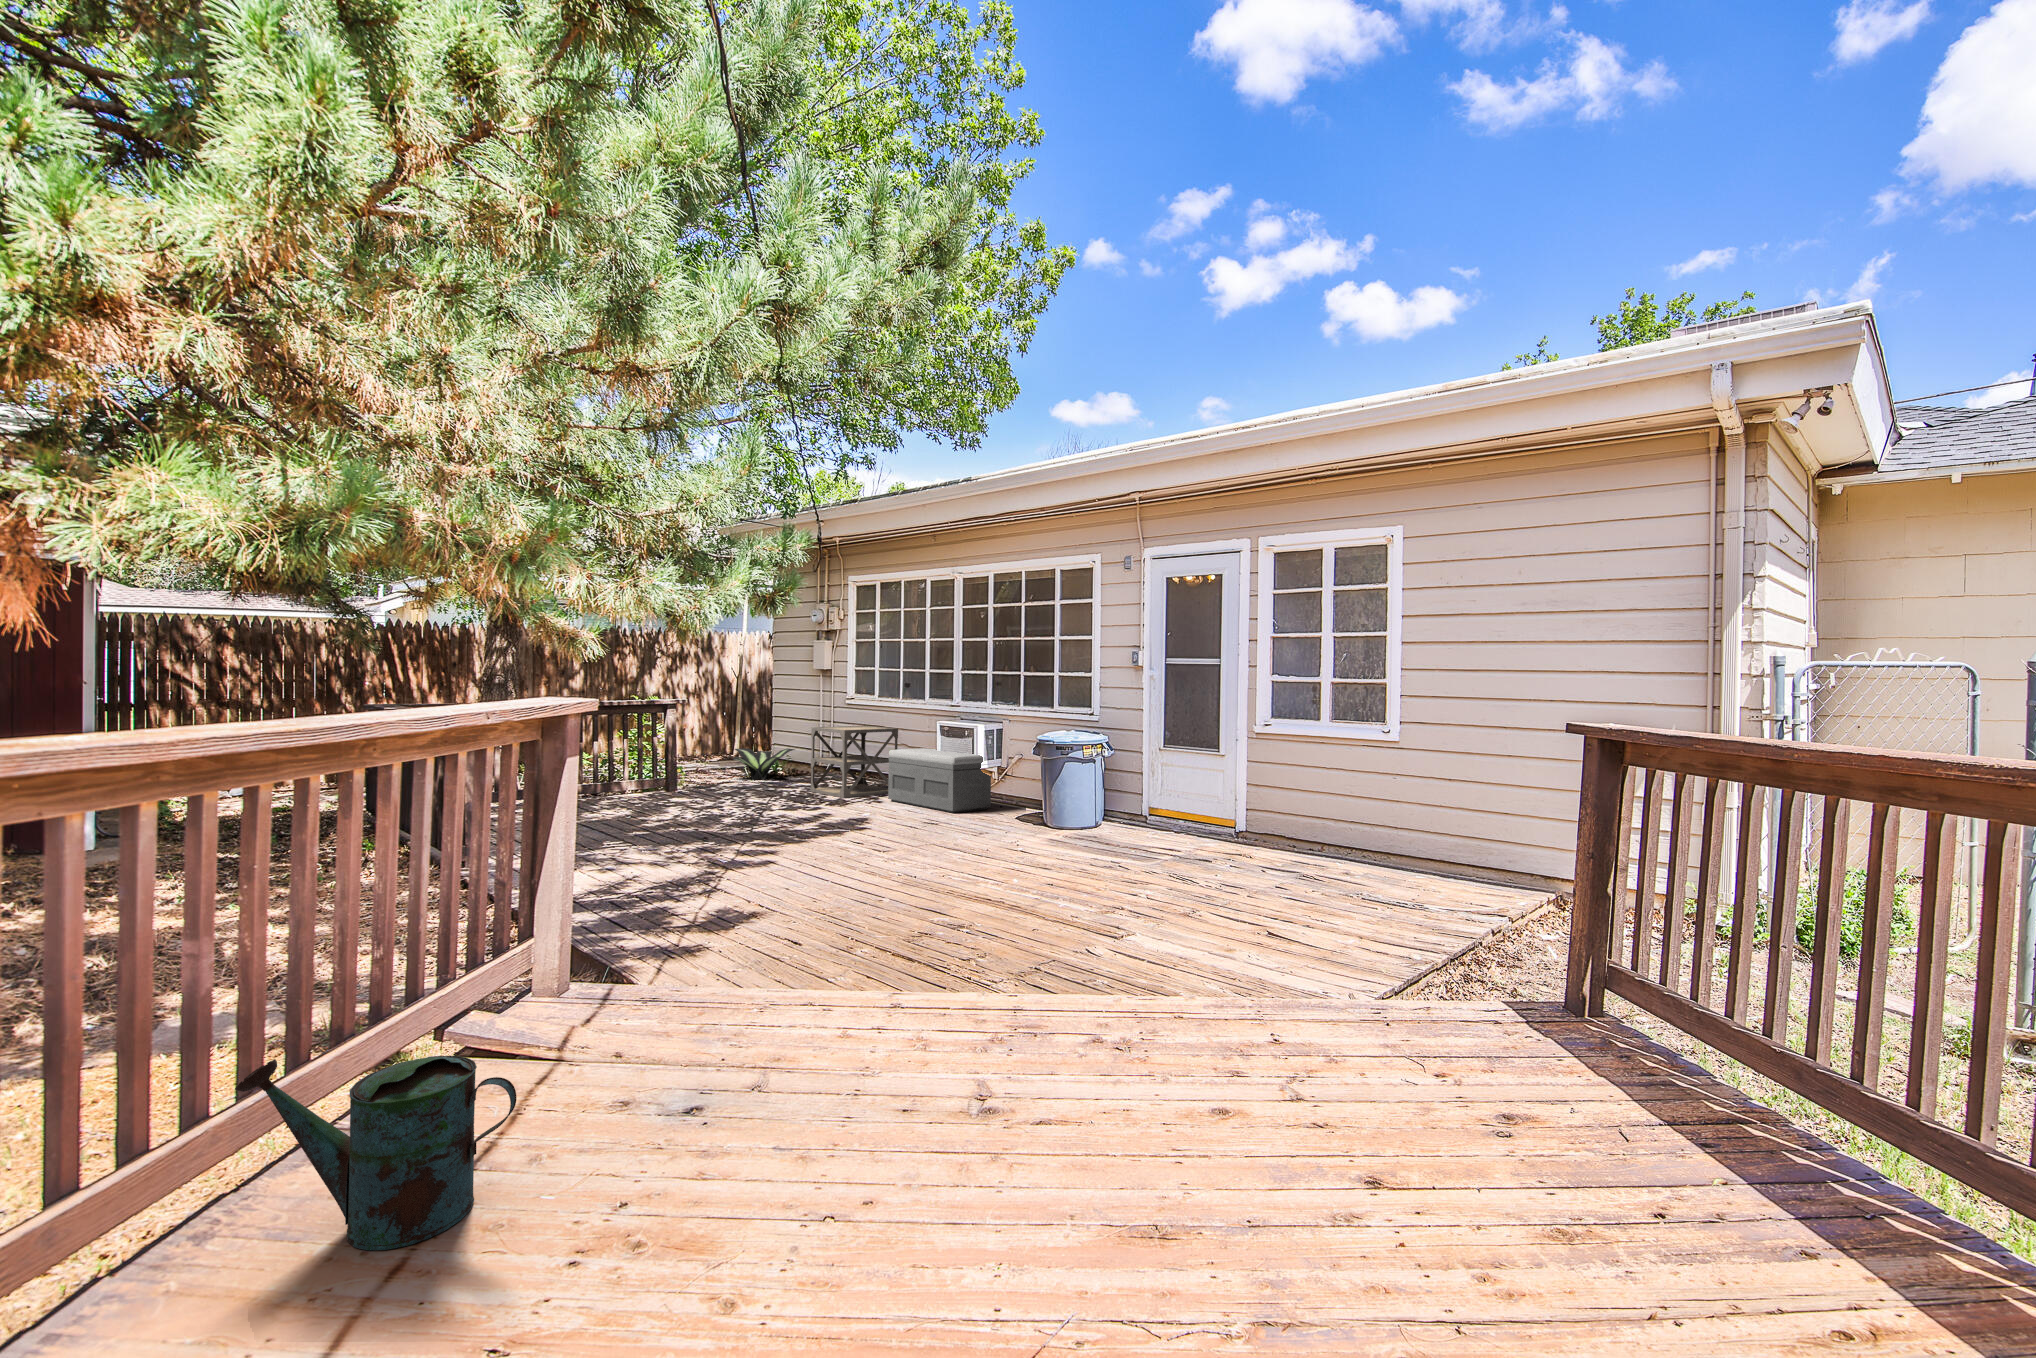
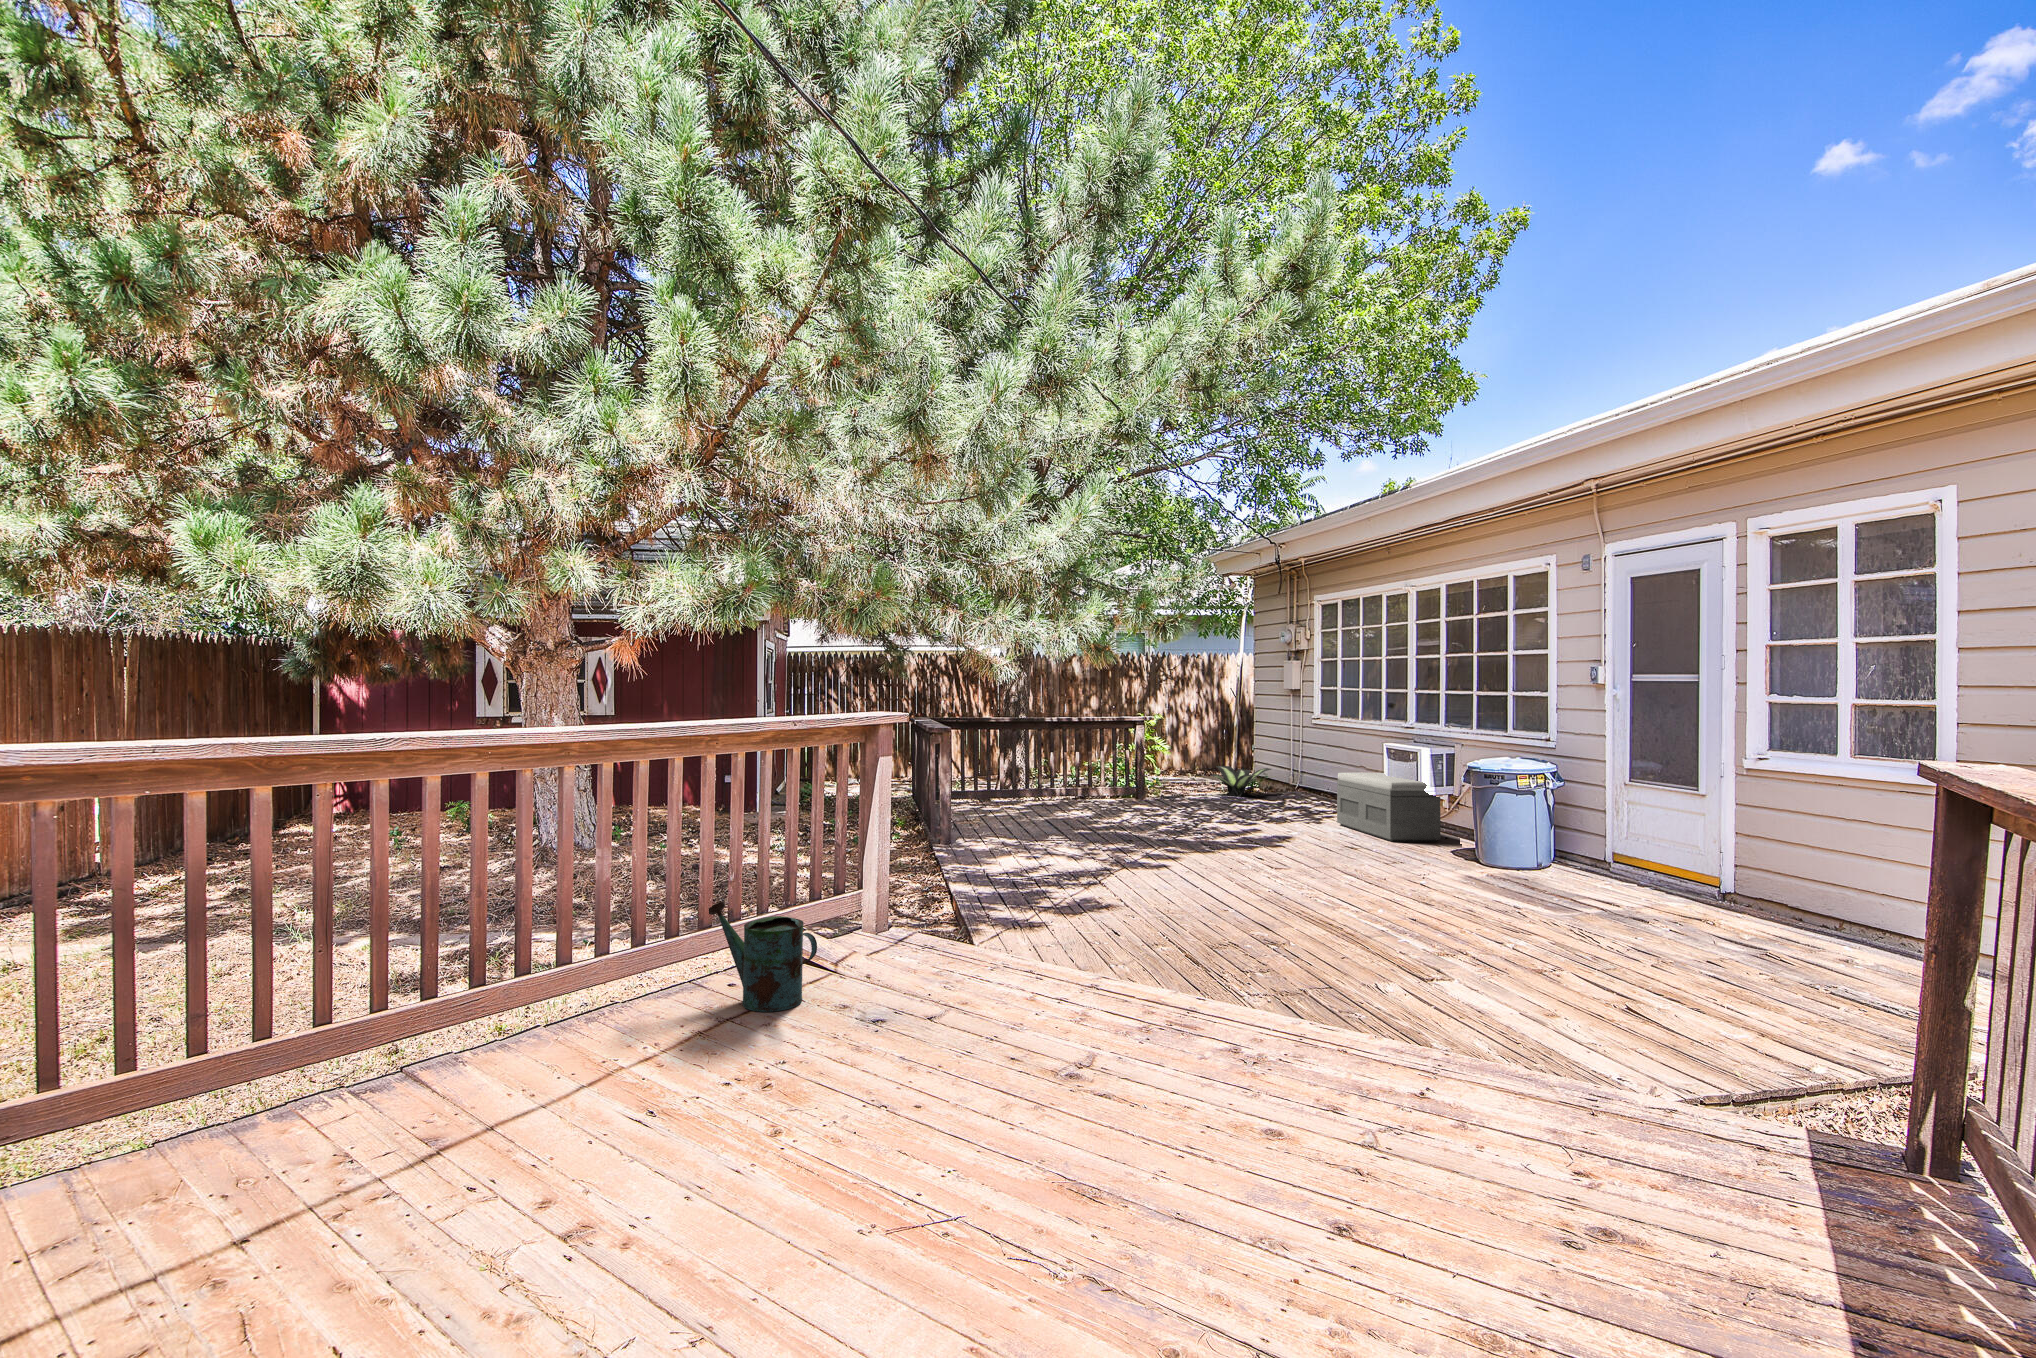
side table: present [811,726,898,798] -> none [1270,747,1358,818]

